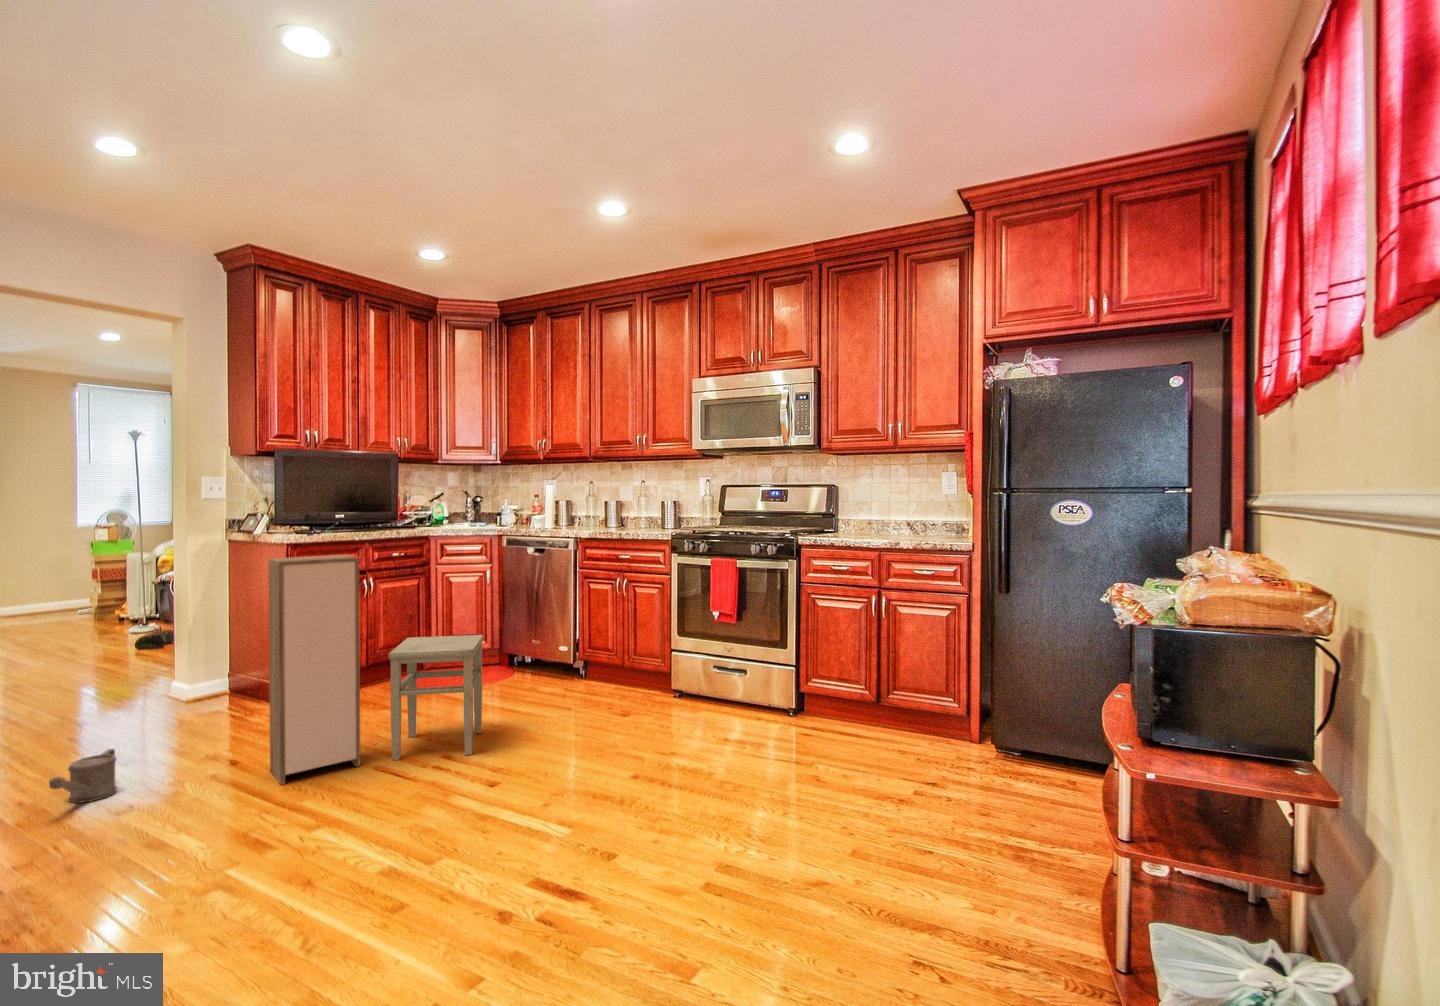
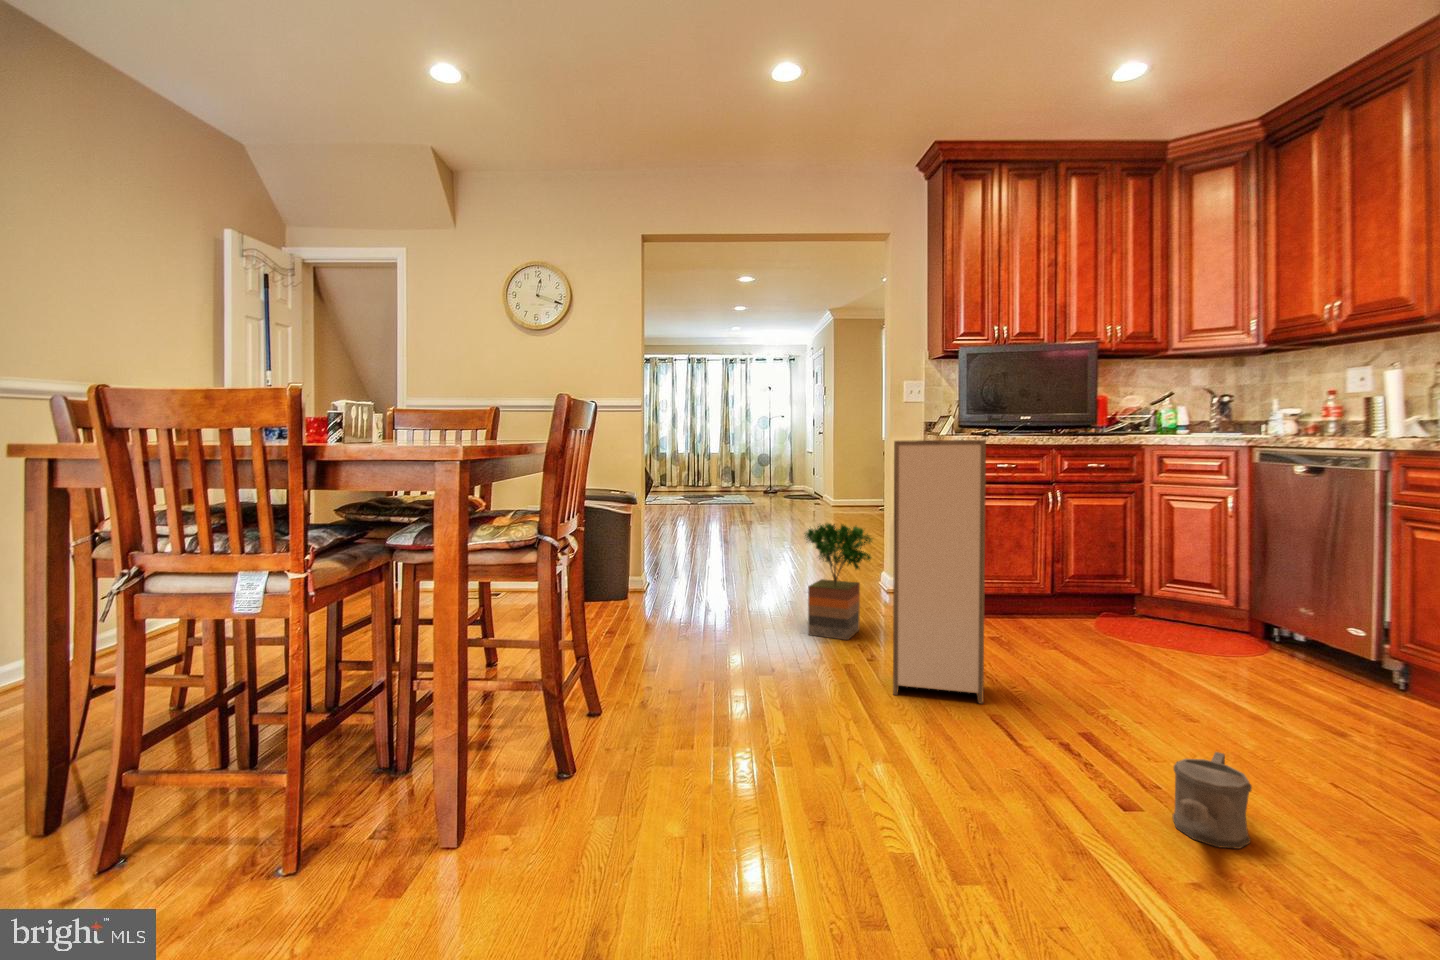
potted tree: none [115,635,216,764] -> present [805,524,872,640]
stool: present [388,635,484,760] -> none [1021,557,1180,743]
watering can: present [49,749,117,803] -> present [1173,752,1252,849]

